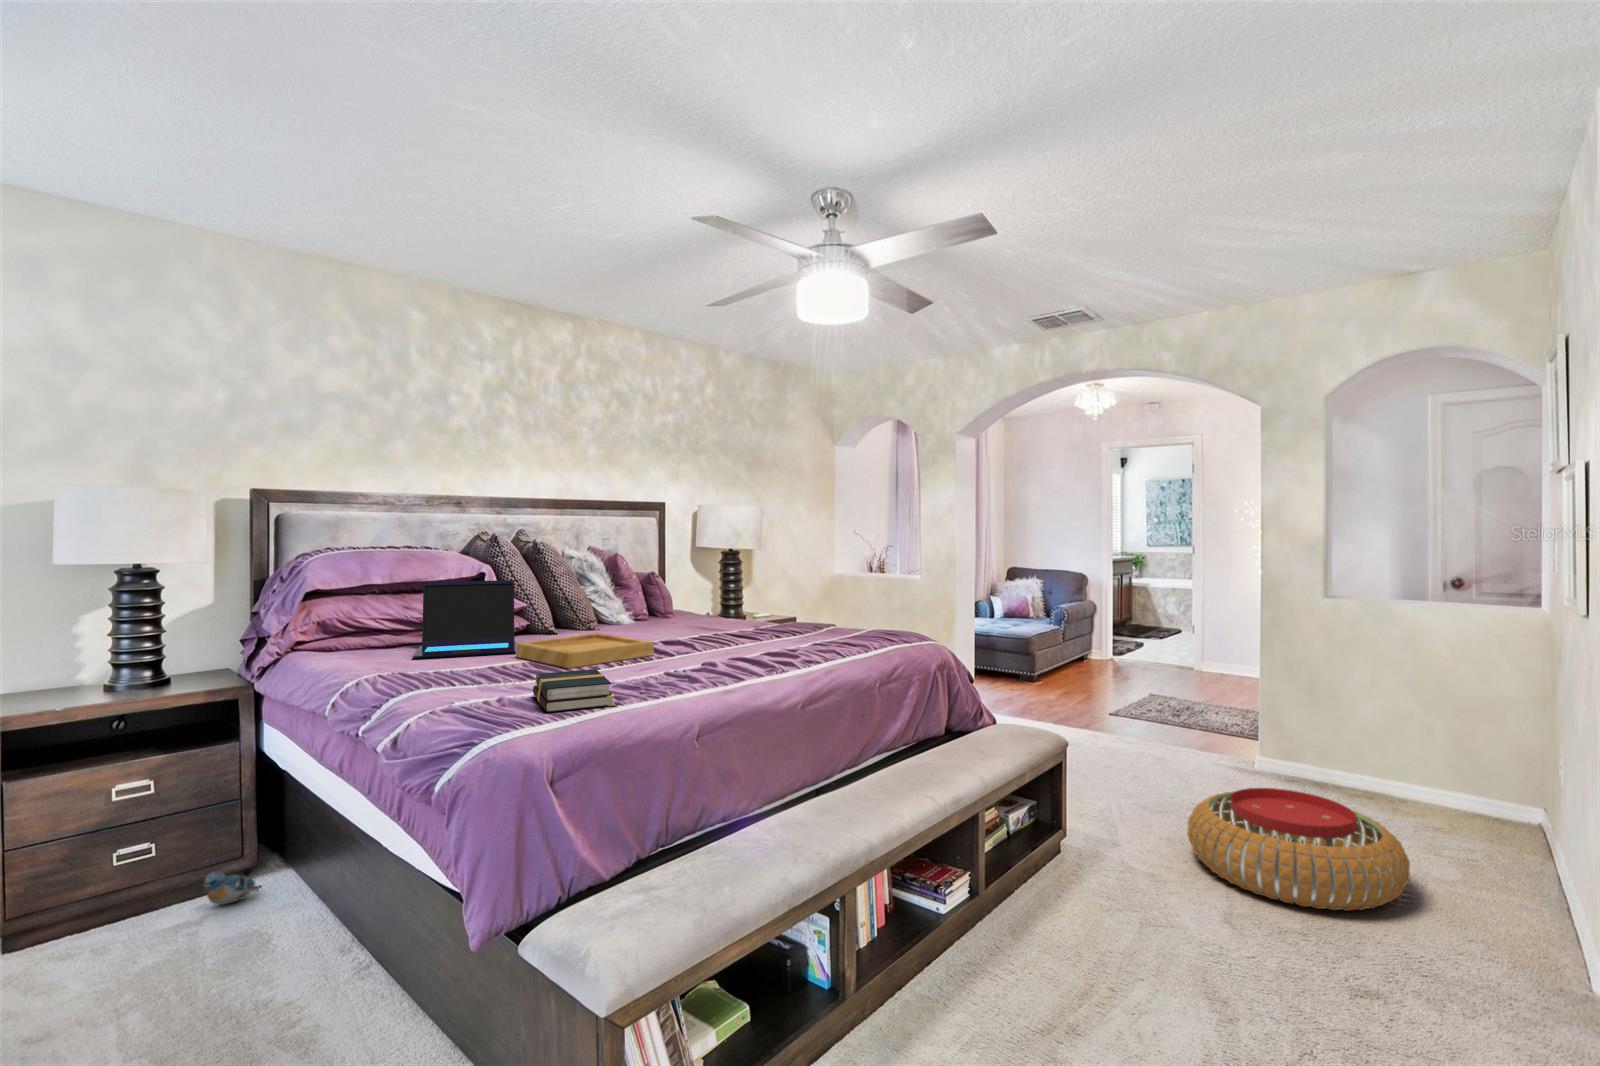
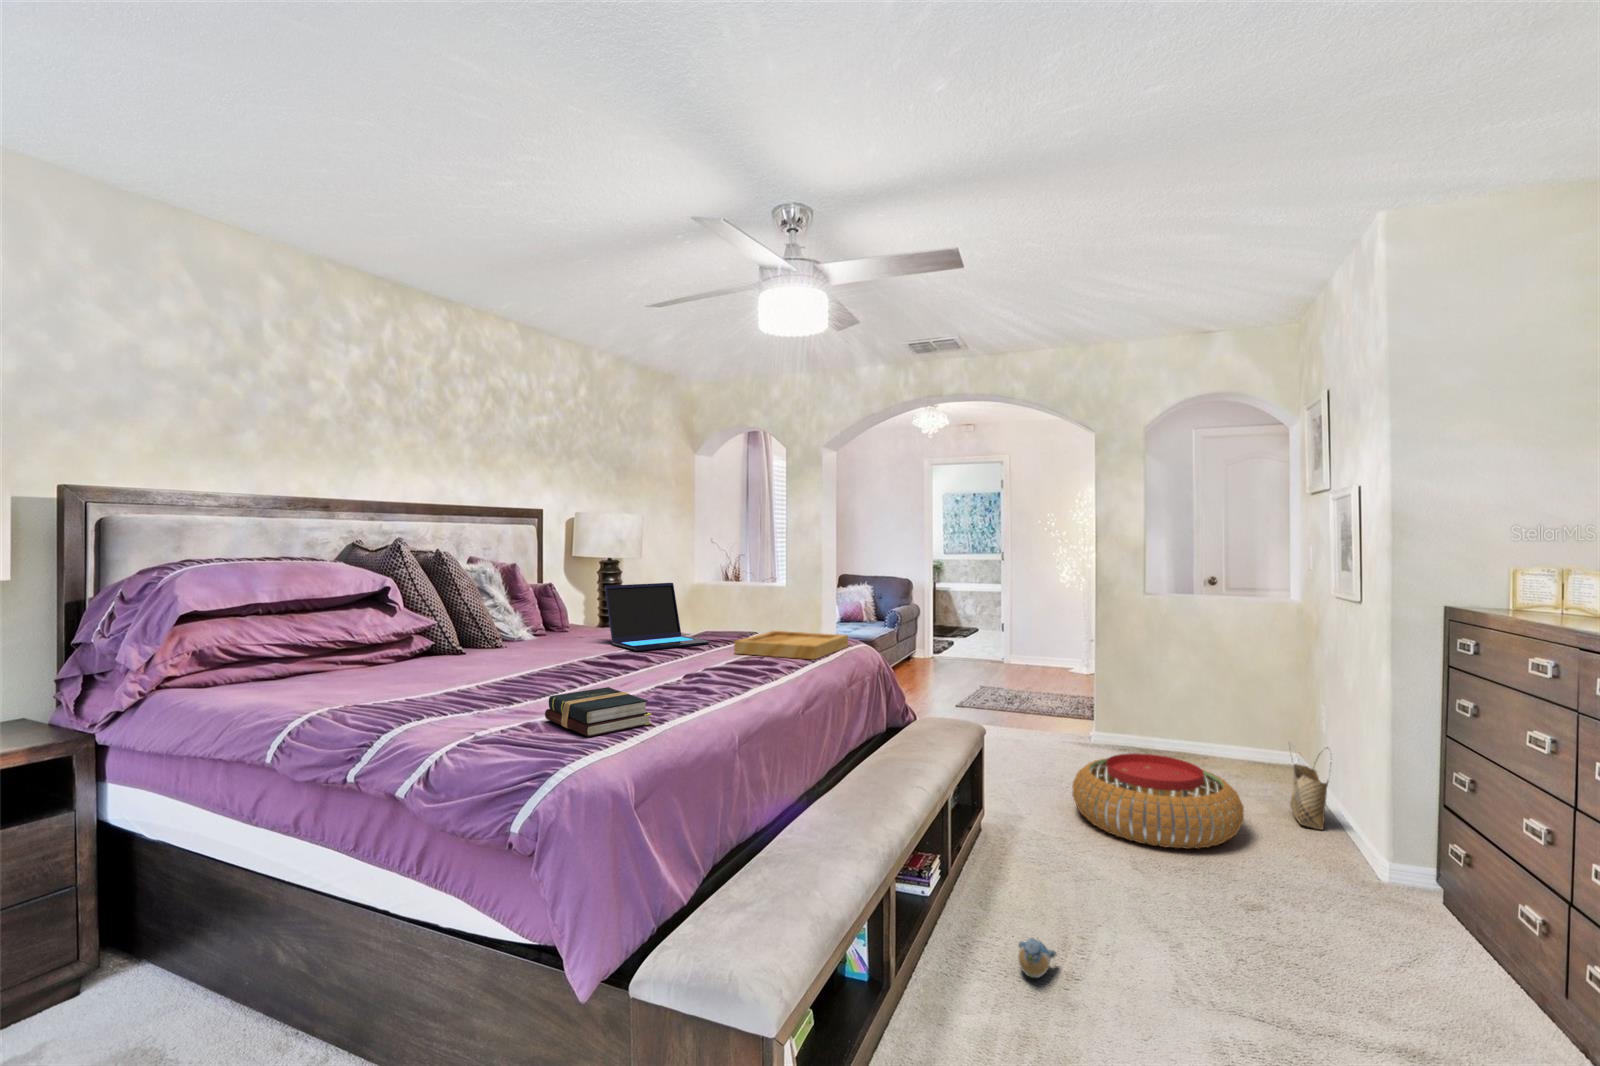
laptop: present [413,580,516,659] -> present [605,583,710,651]
tray: present [516,633,654,668] -> present [734,631,848,659]
woven basket: none [1495,793,1556,911] -> present [1290,747,1328,830]
plush toy: present [203,872,261,905] -> present [1018,938,1057,978]

